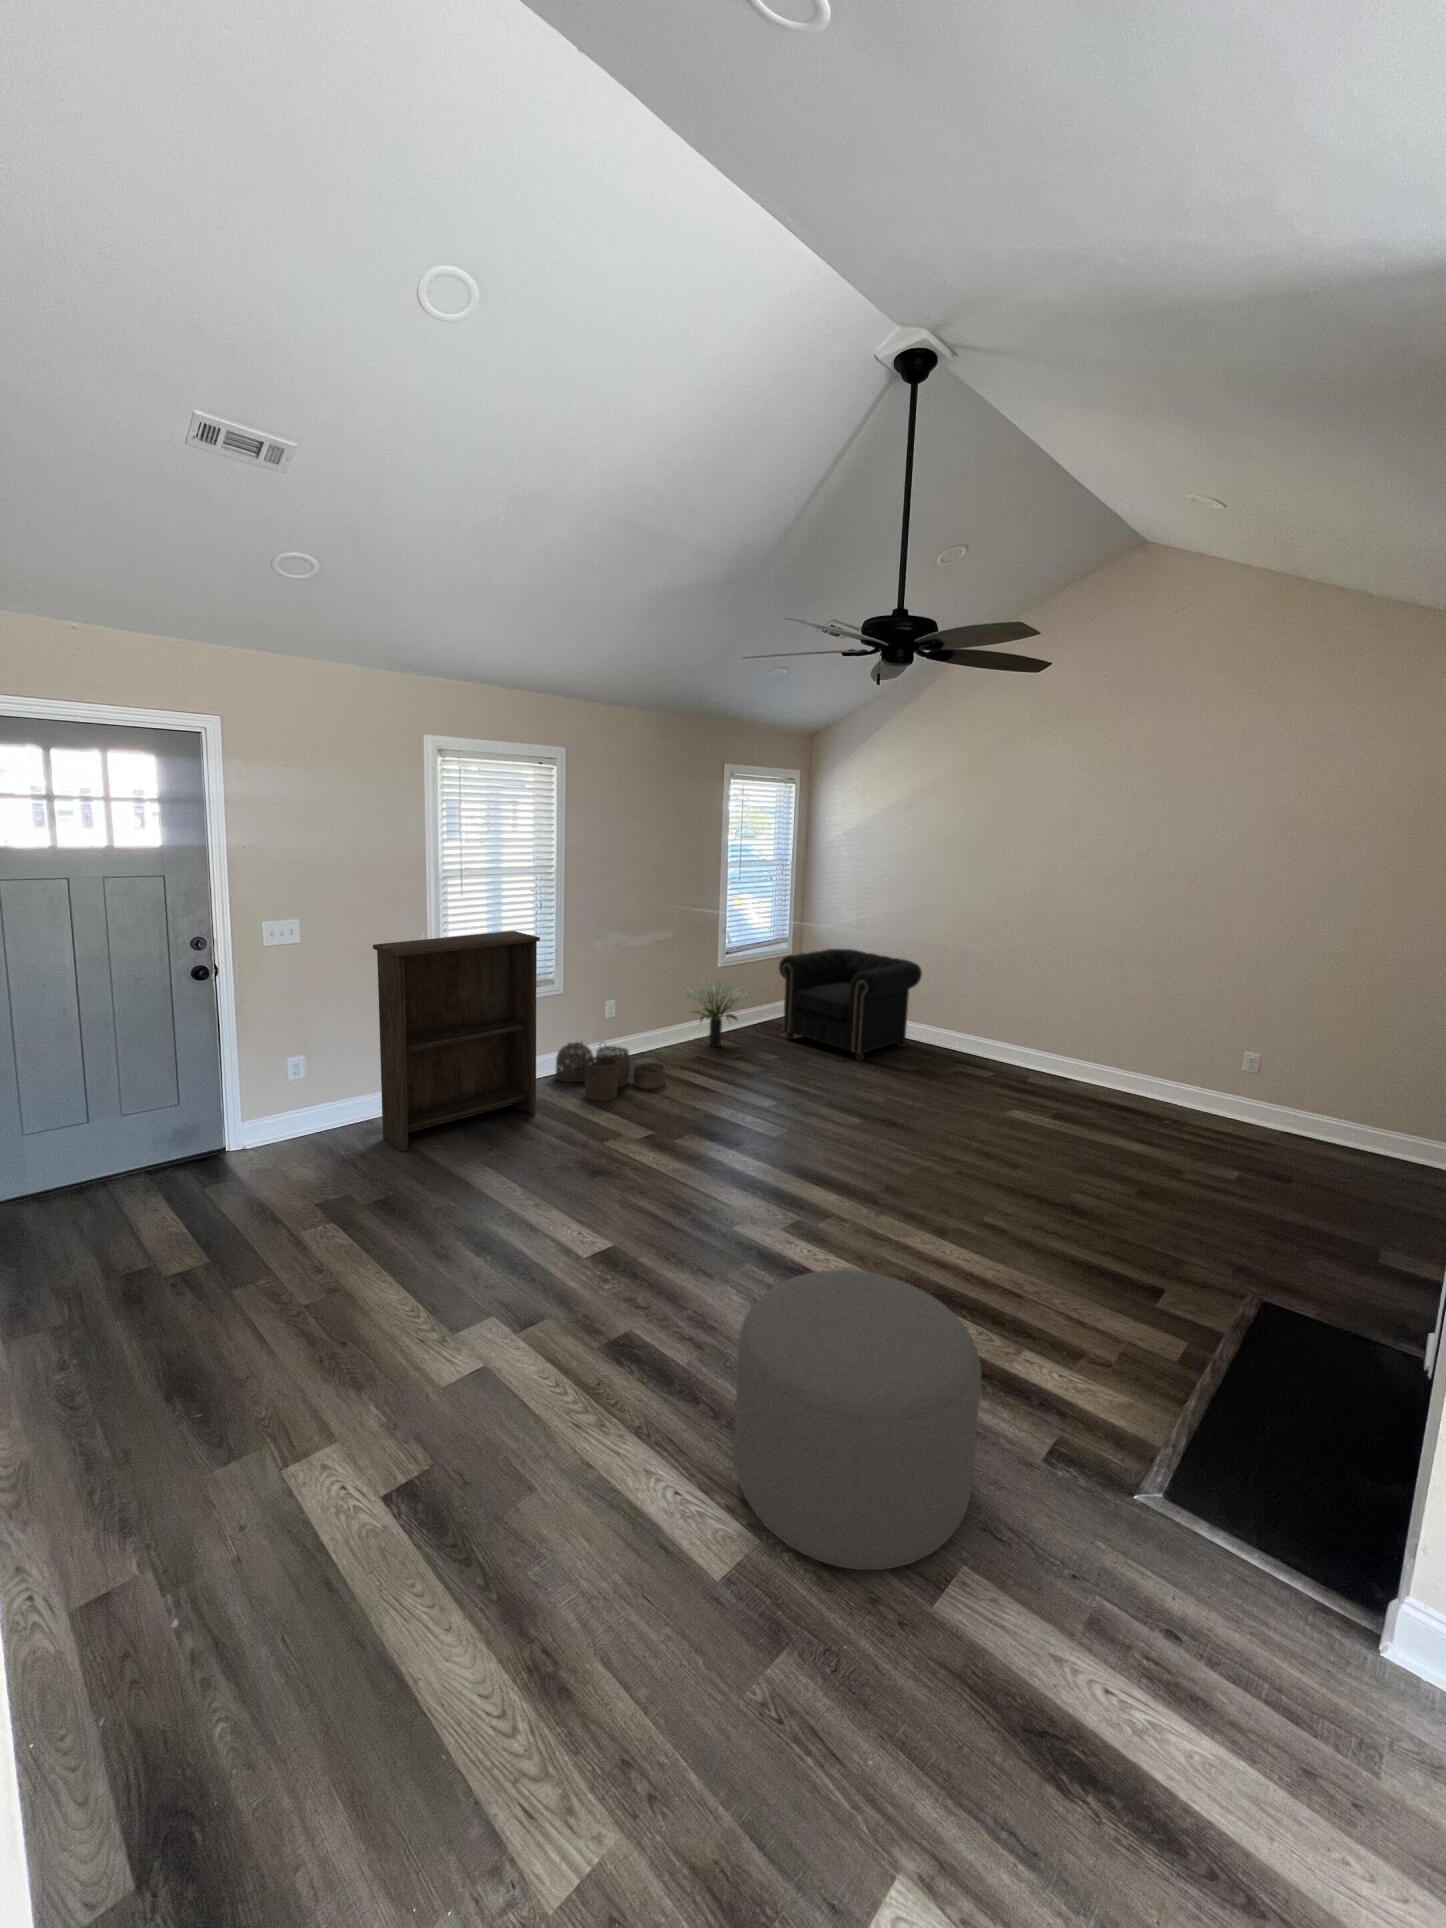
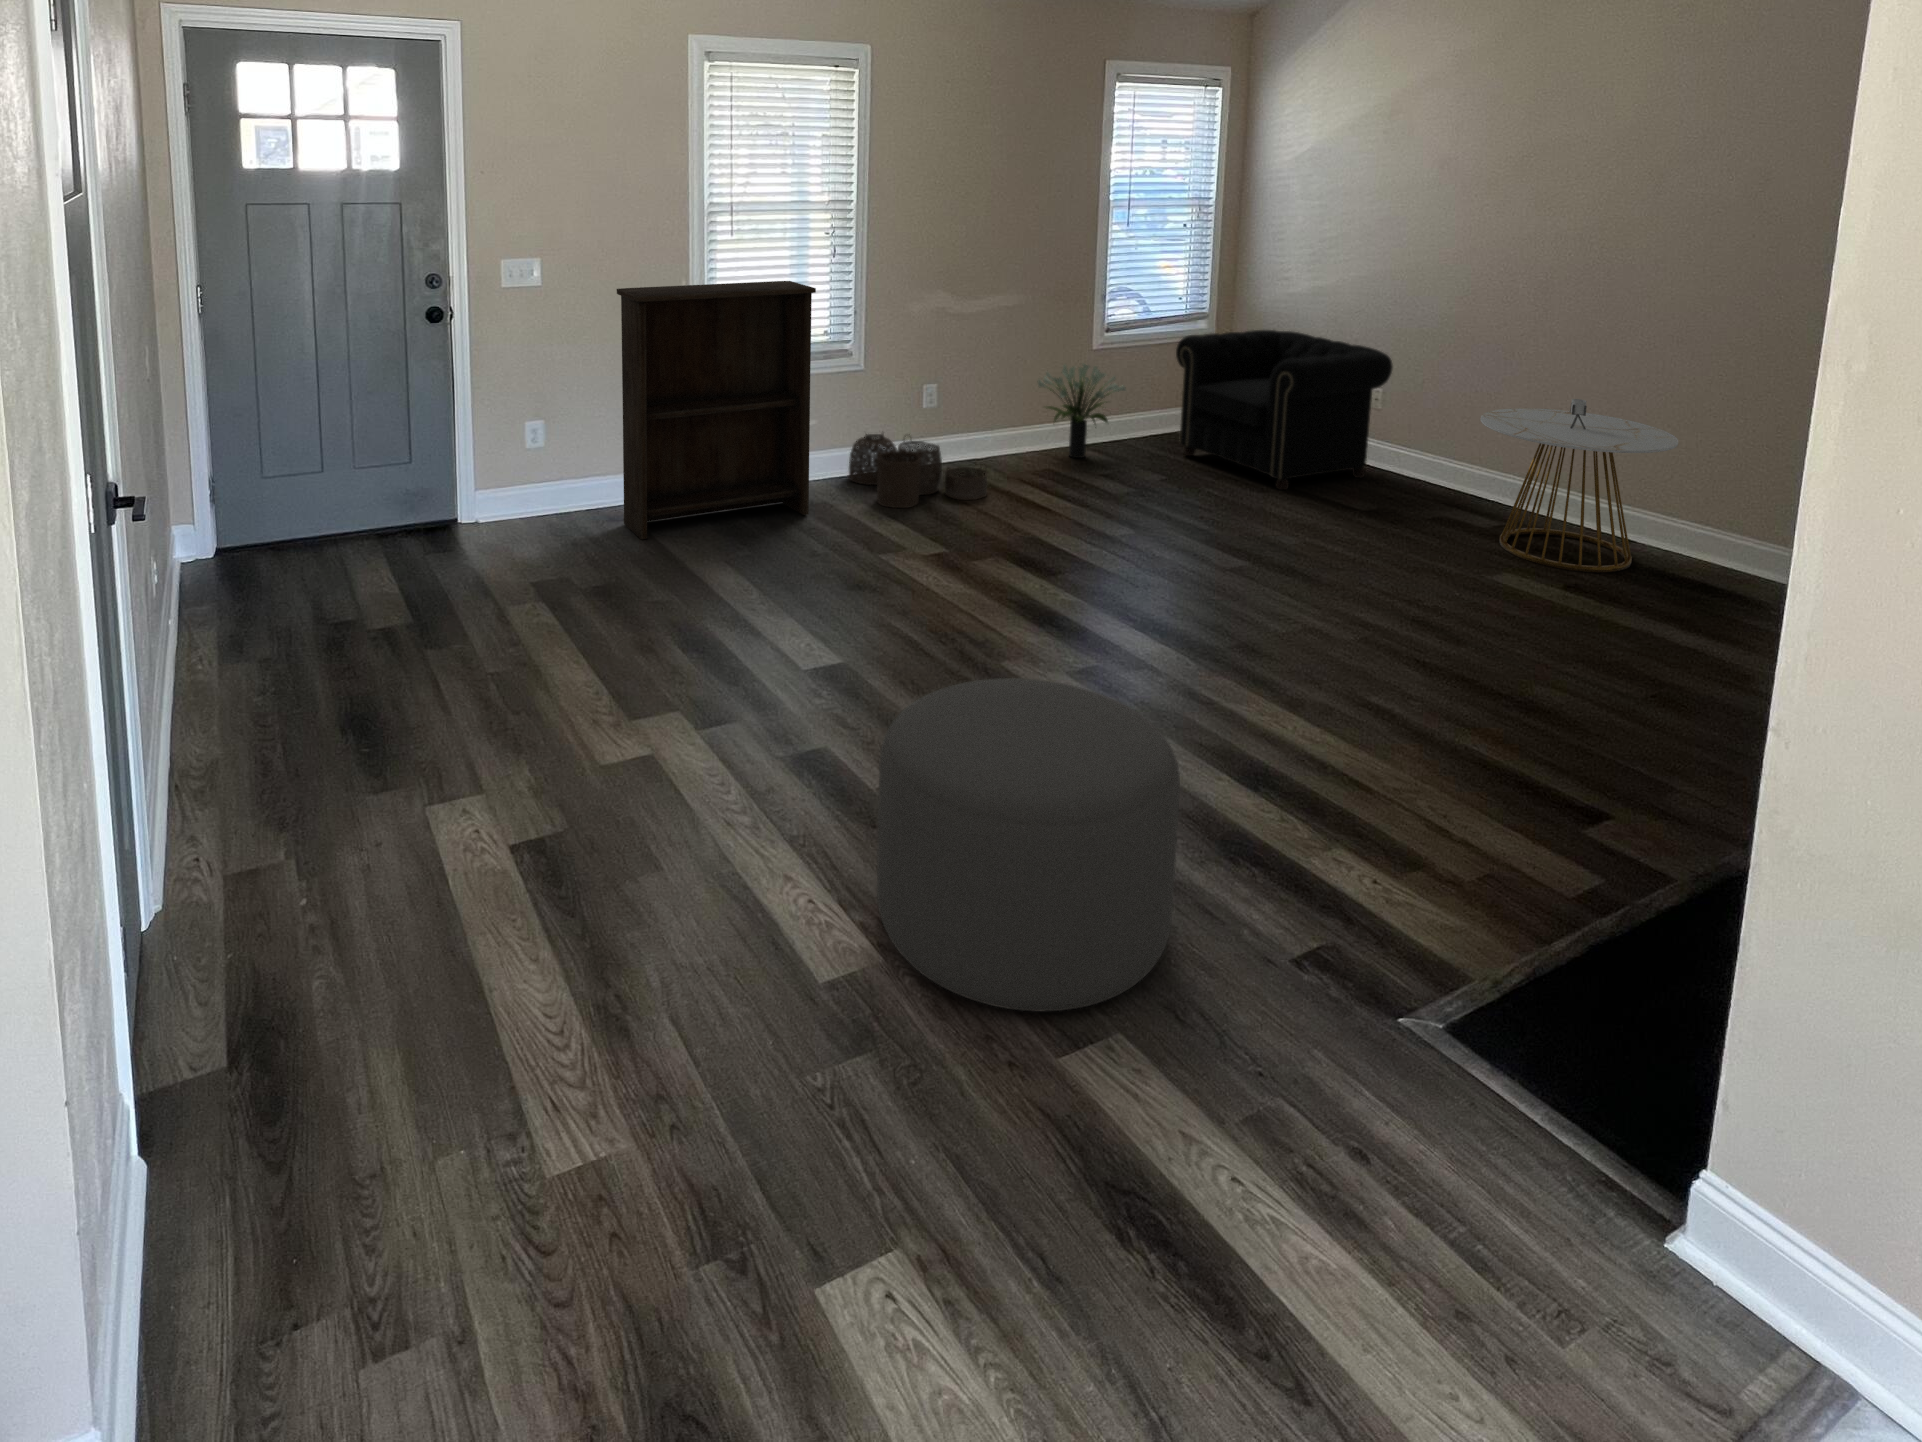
side table: none [993,993,1111,1105] -> present [1480,399,1678,572]

